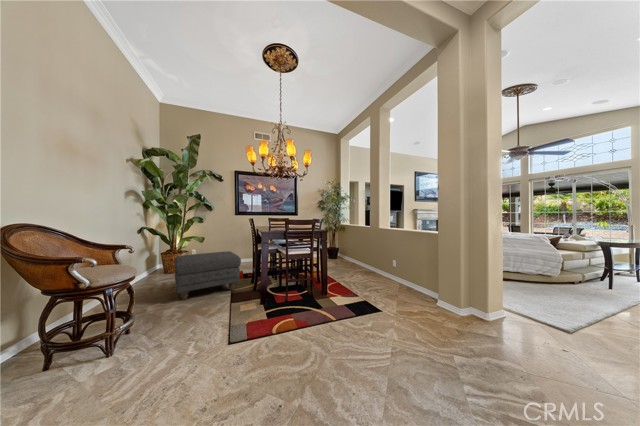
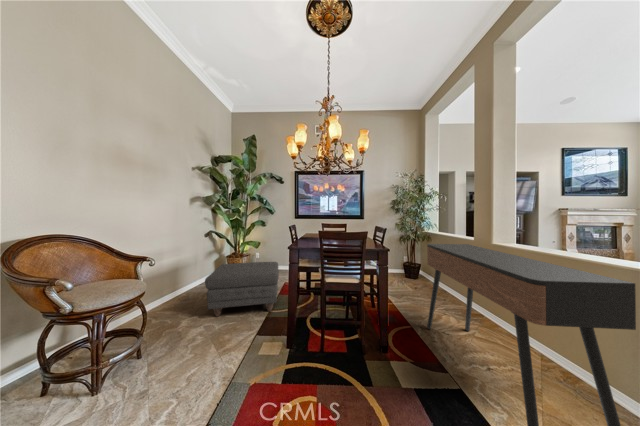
console table: none [346,229,419,312] -> present [427,244,636,426]

